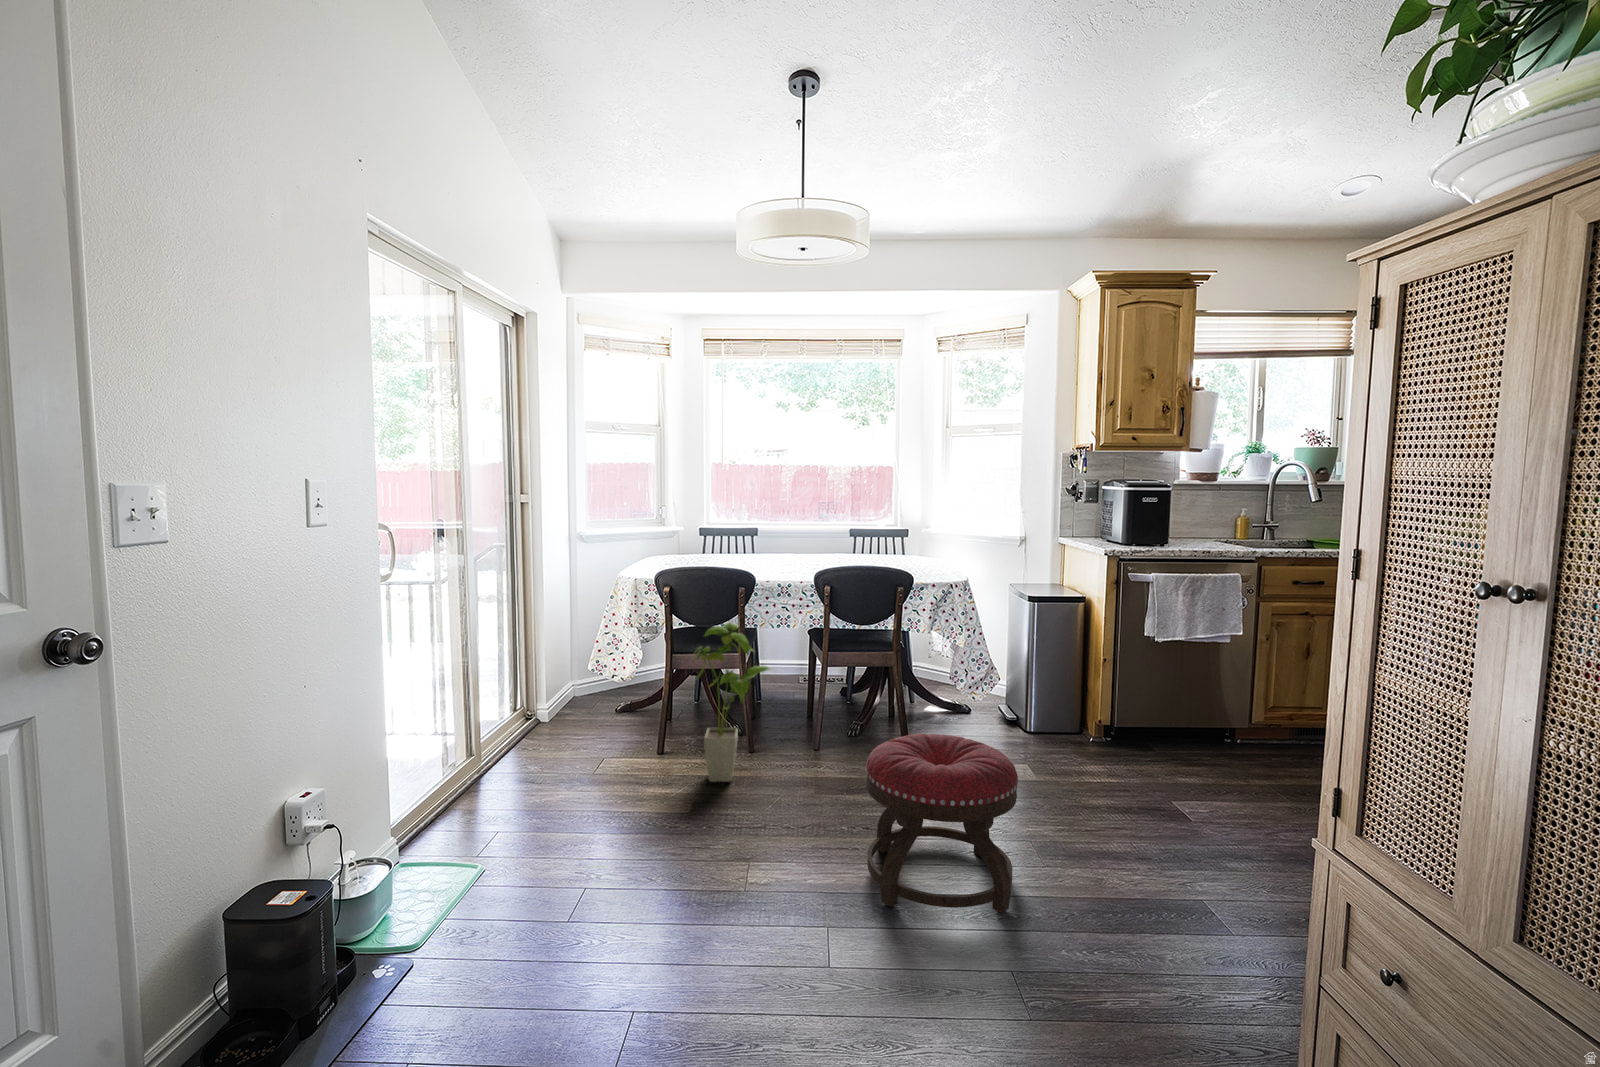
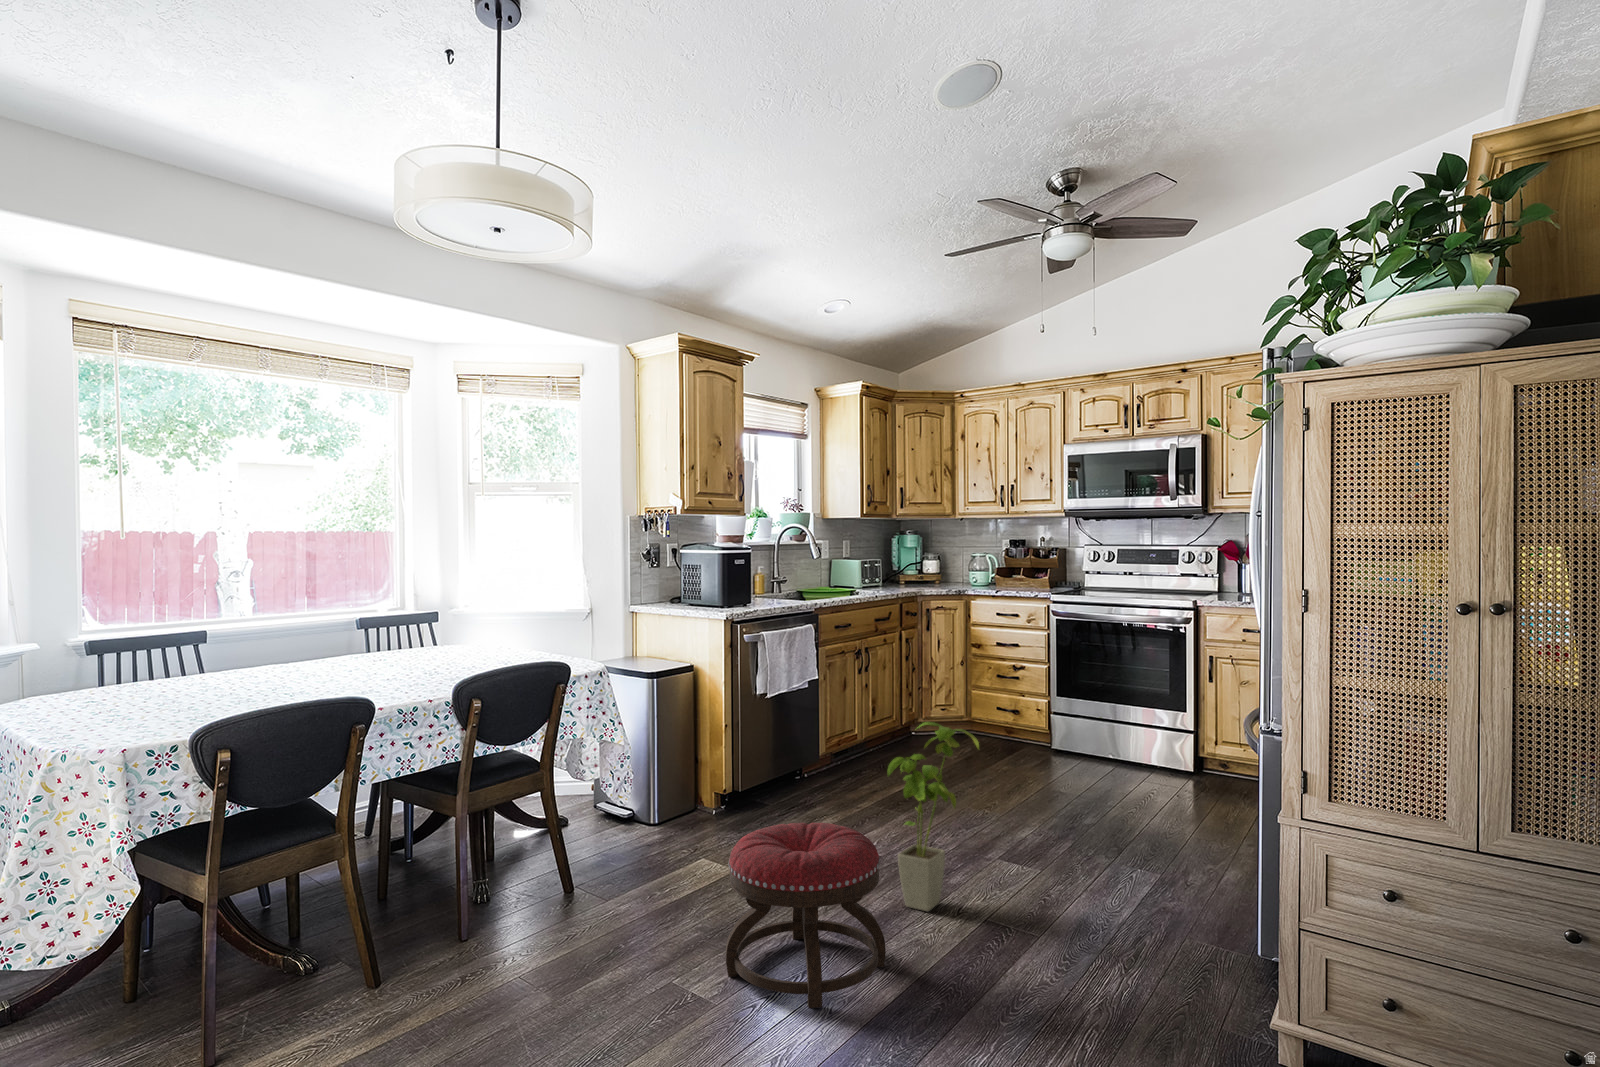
house plant: present [695,623,771,782] -> present [888,722,979,911]

